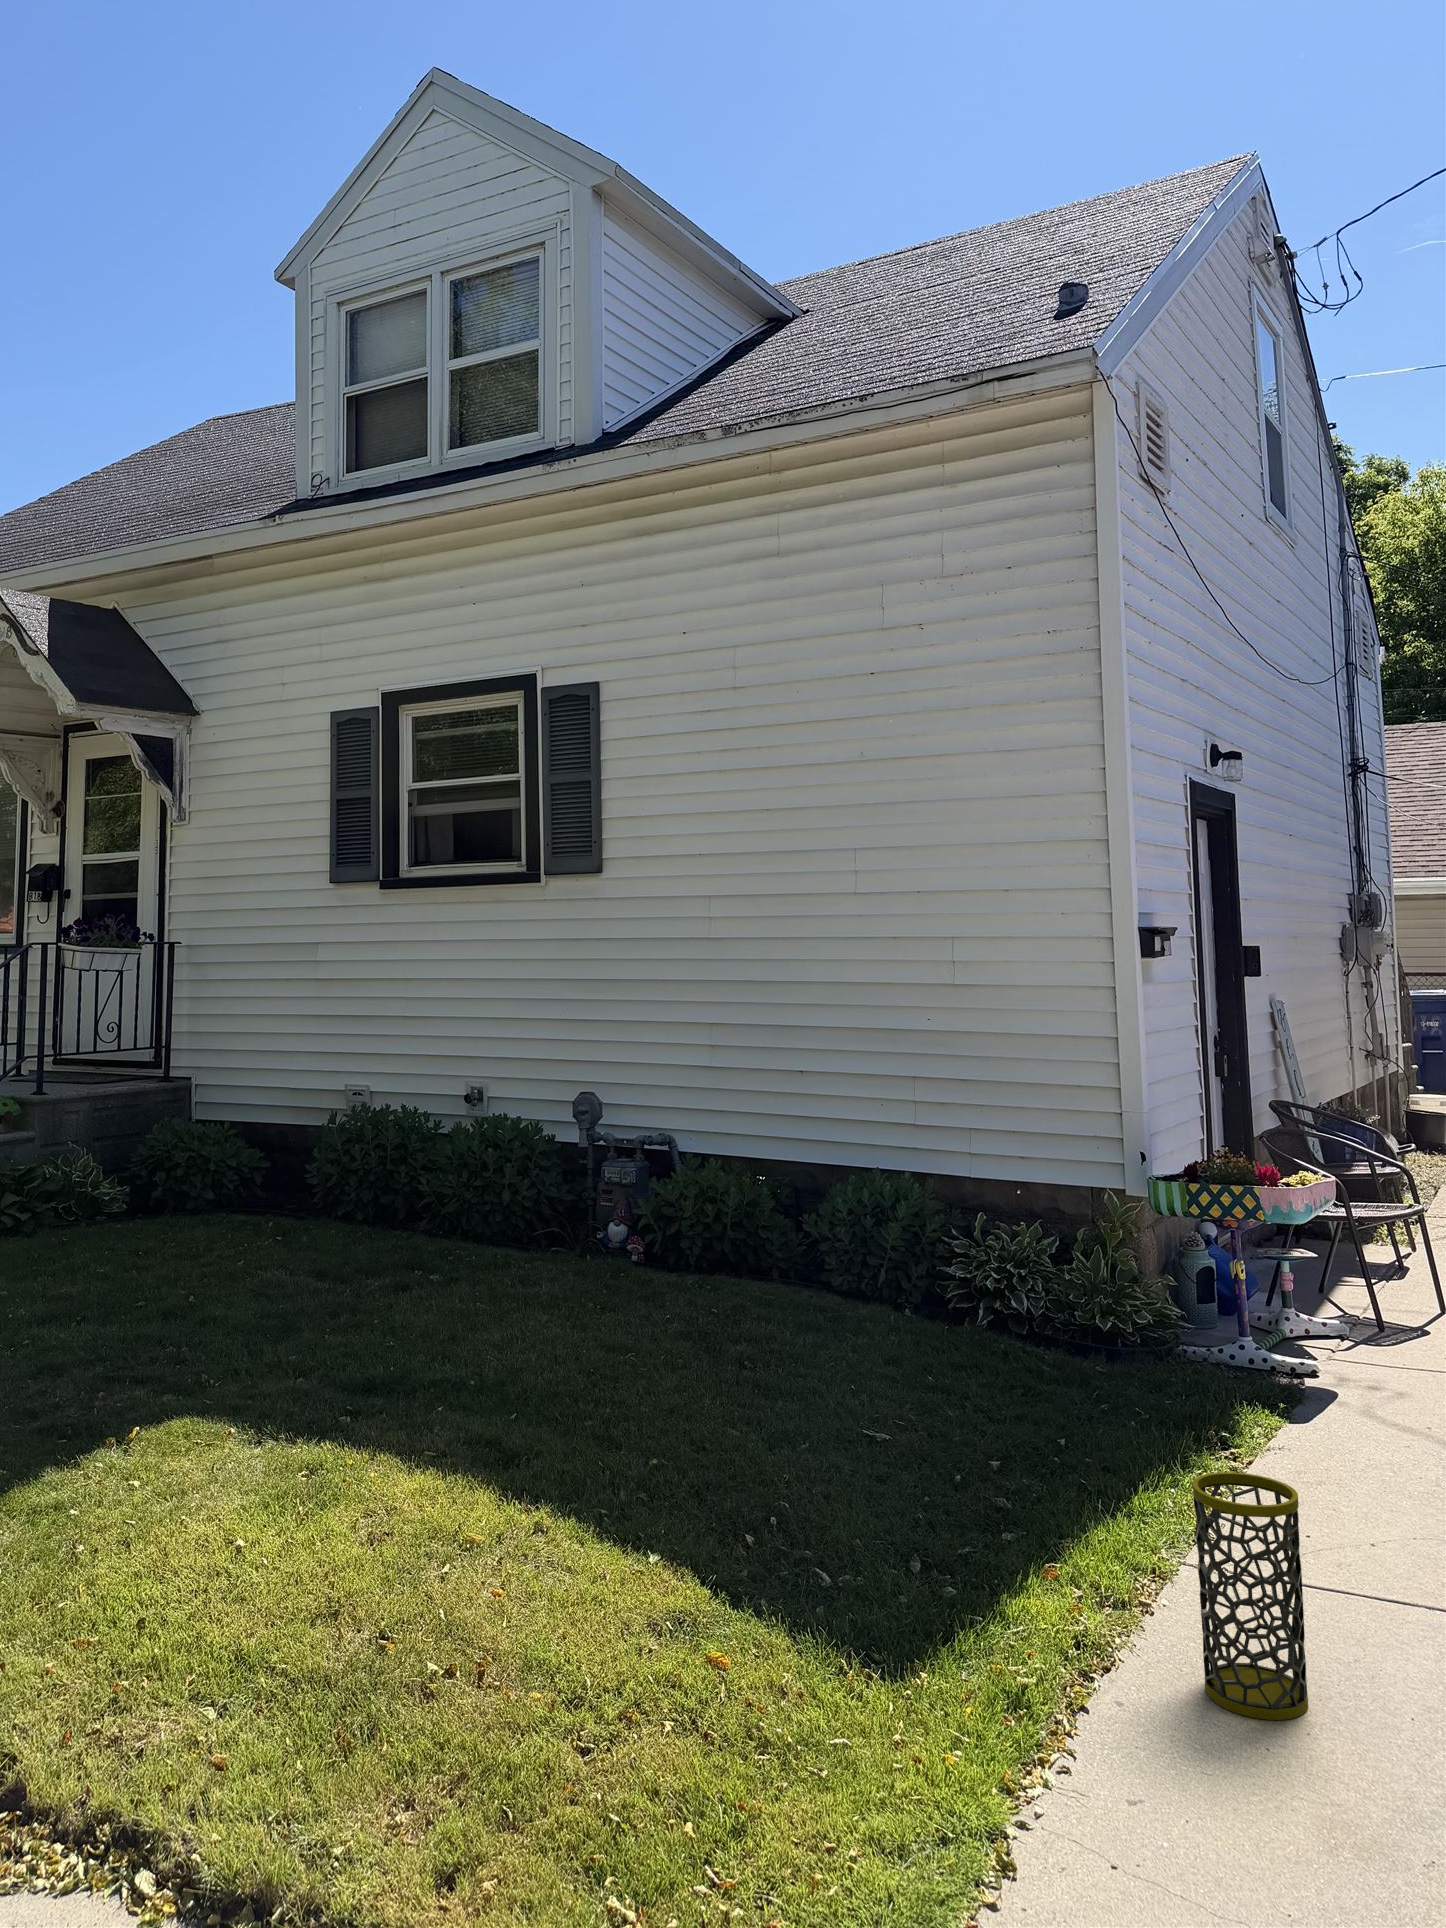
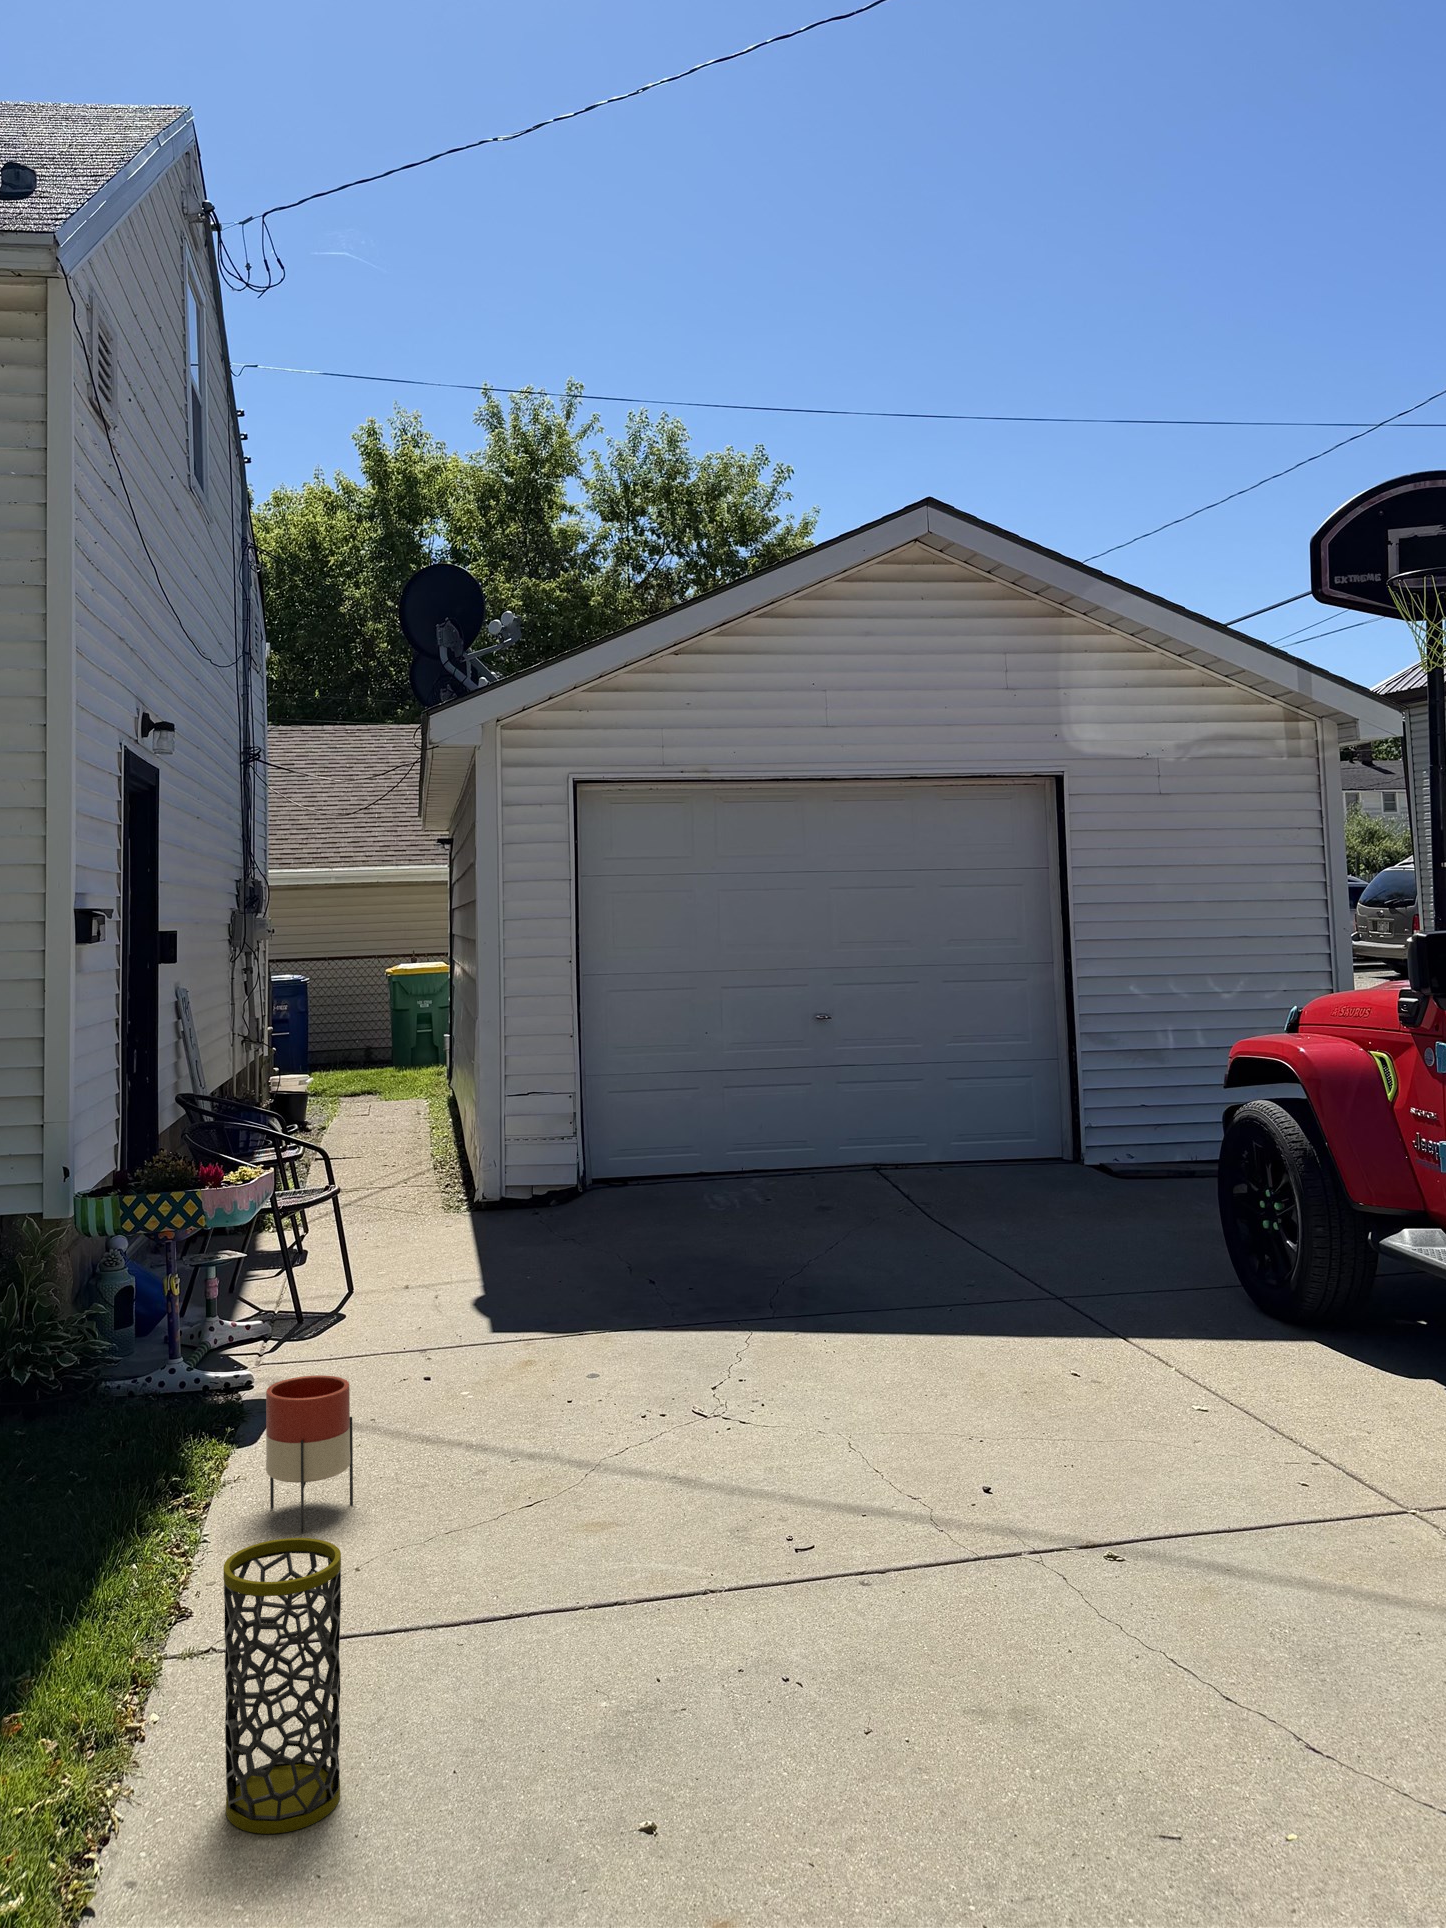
planter: none [1293,1362,1388,1504] -> present [266,1375,353,1533]

